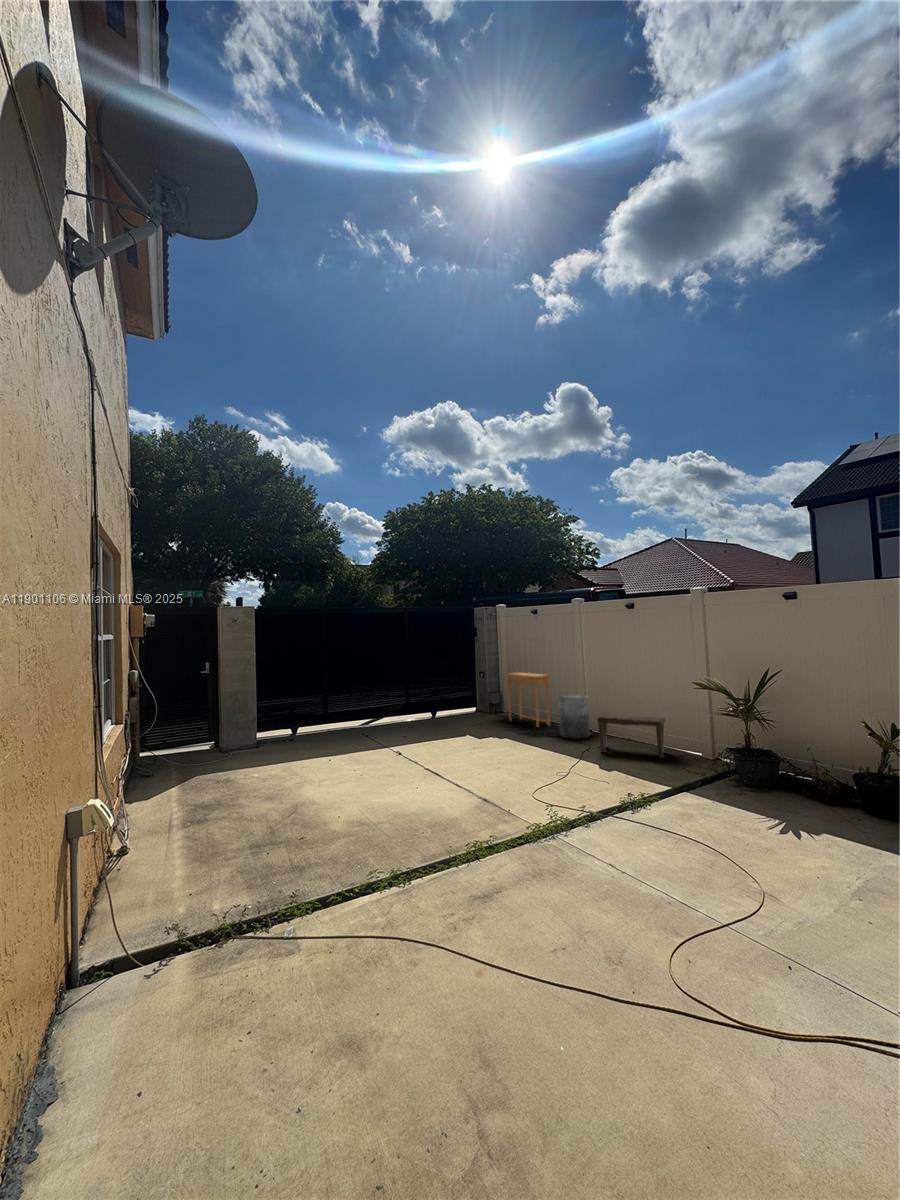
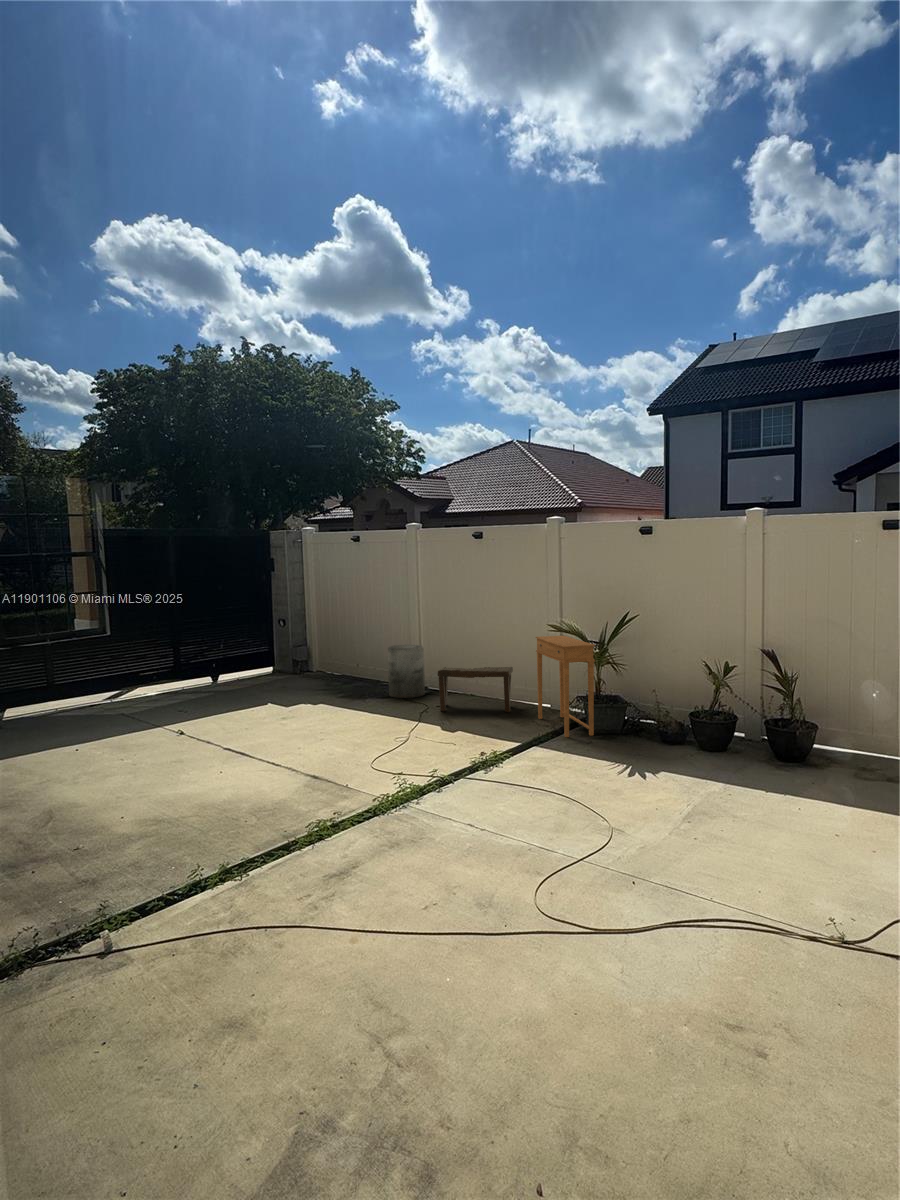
side table: present [507,673,550,727] -> present [536,636,595,737]

